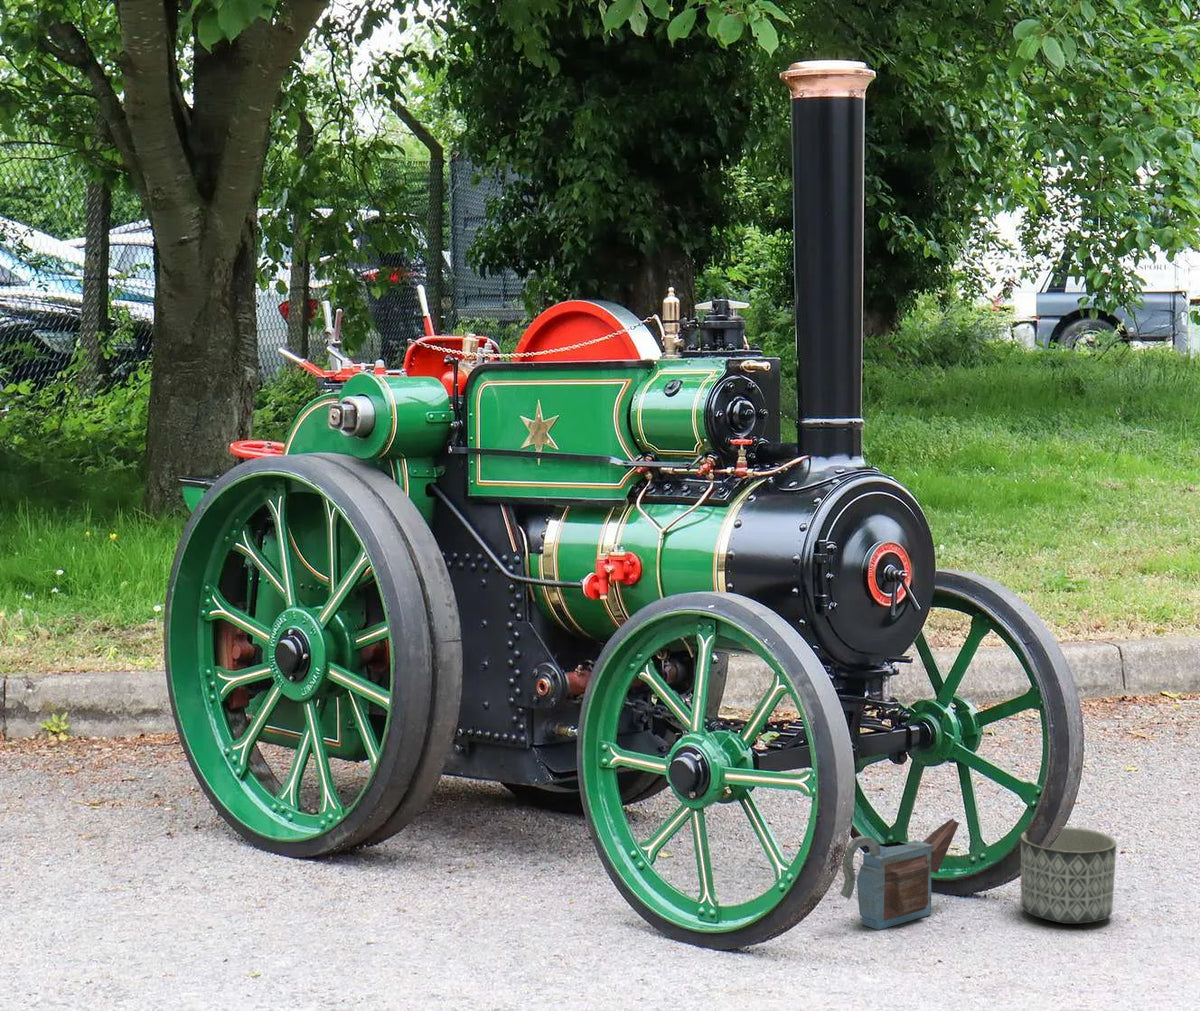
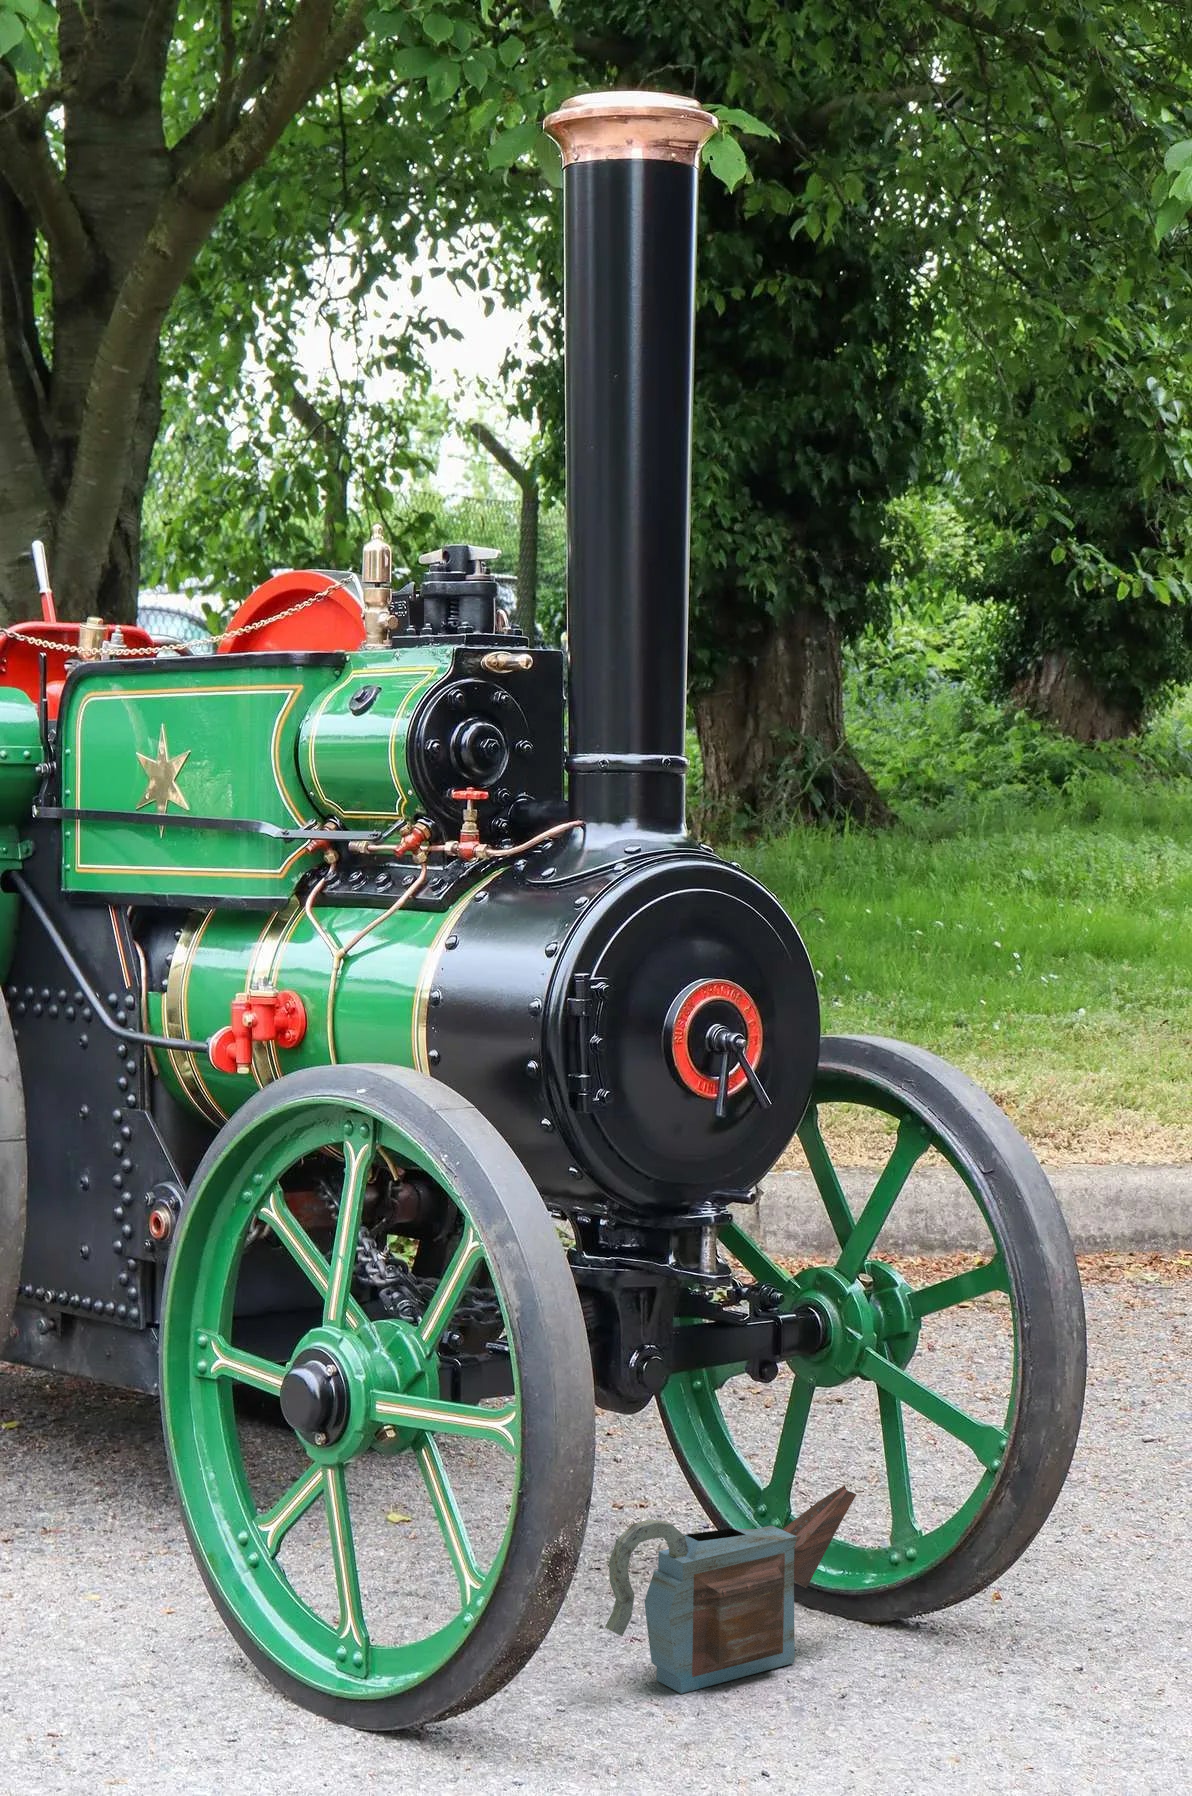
planter: present [1021,827,1116,924] -> none [960,1505,1133,1692]

